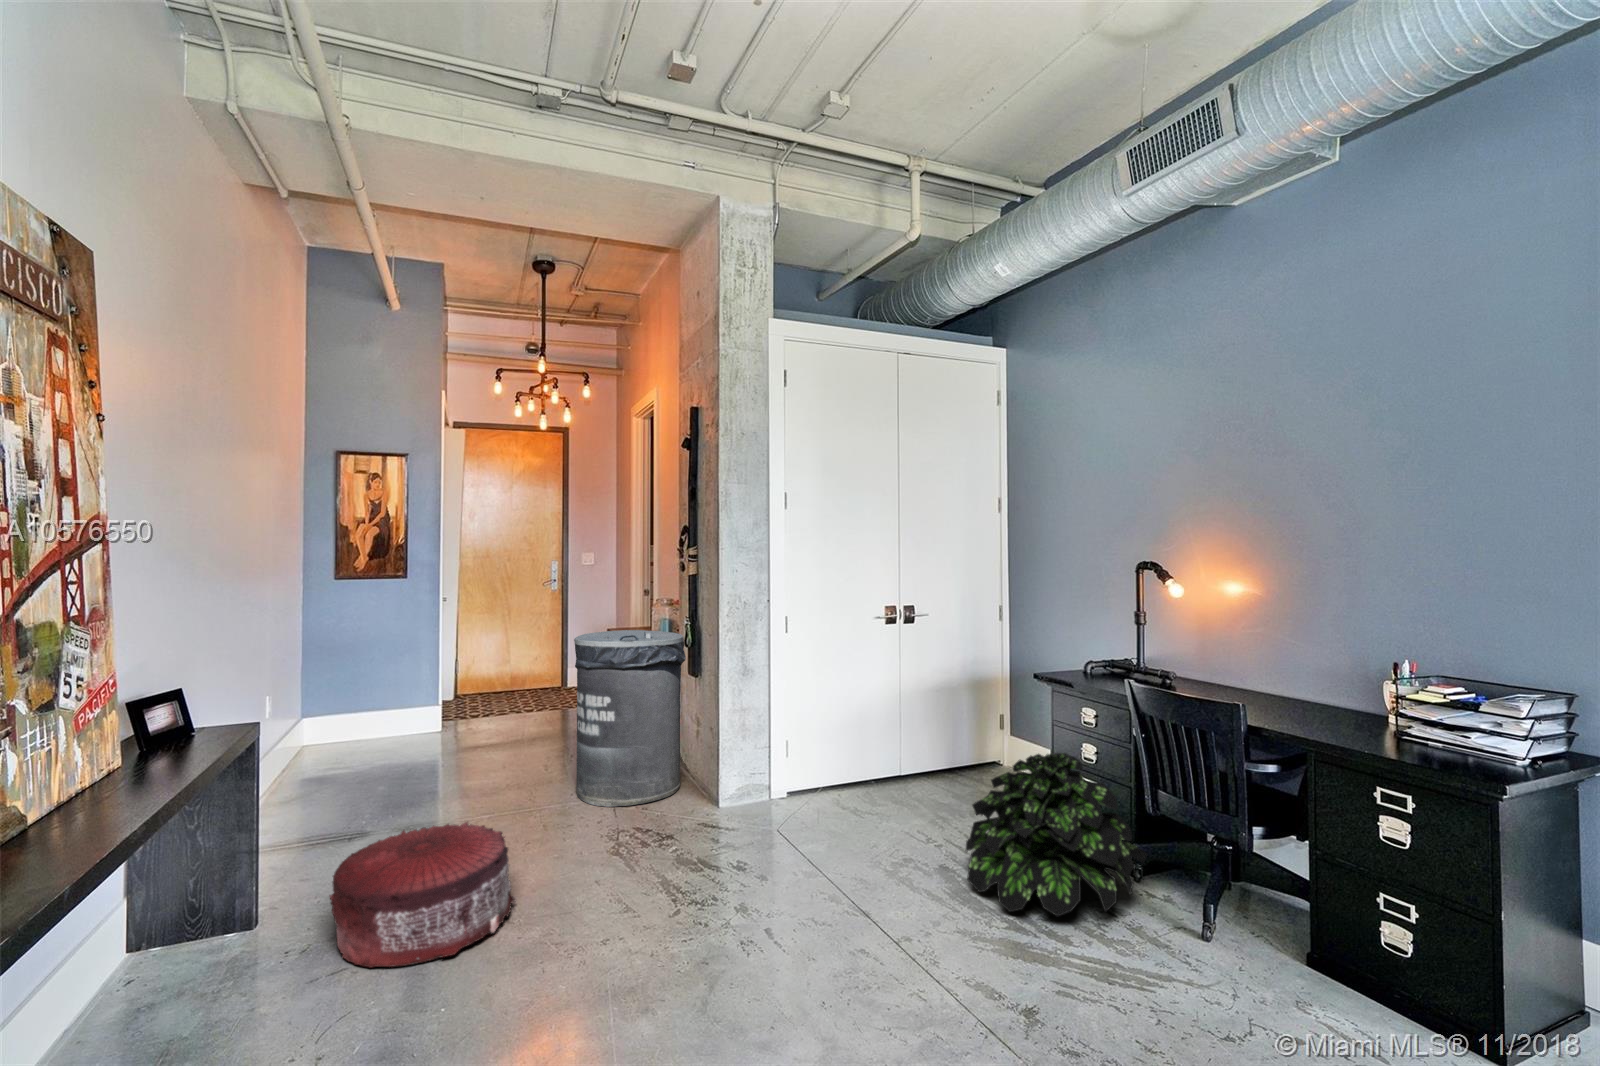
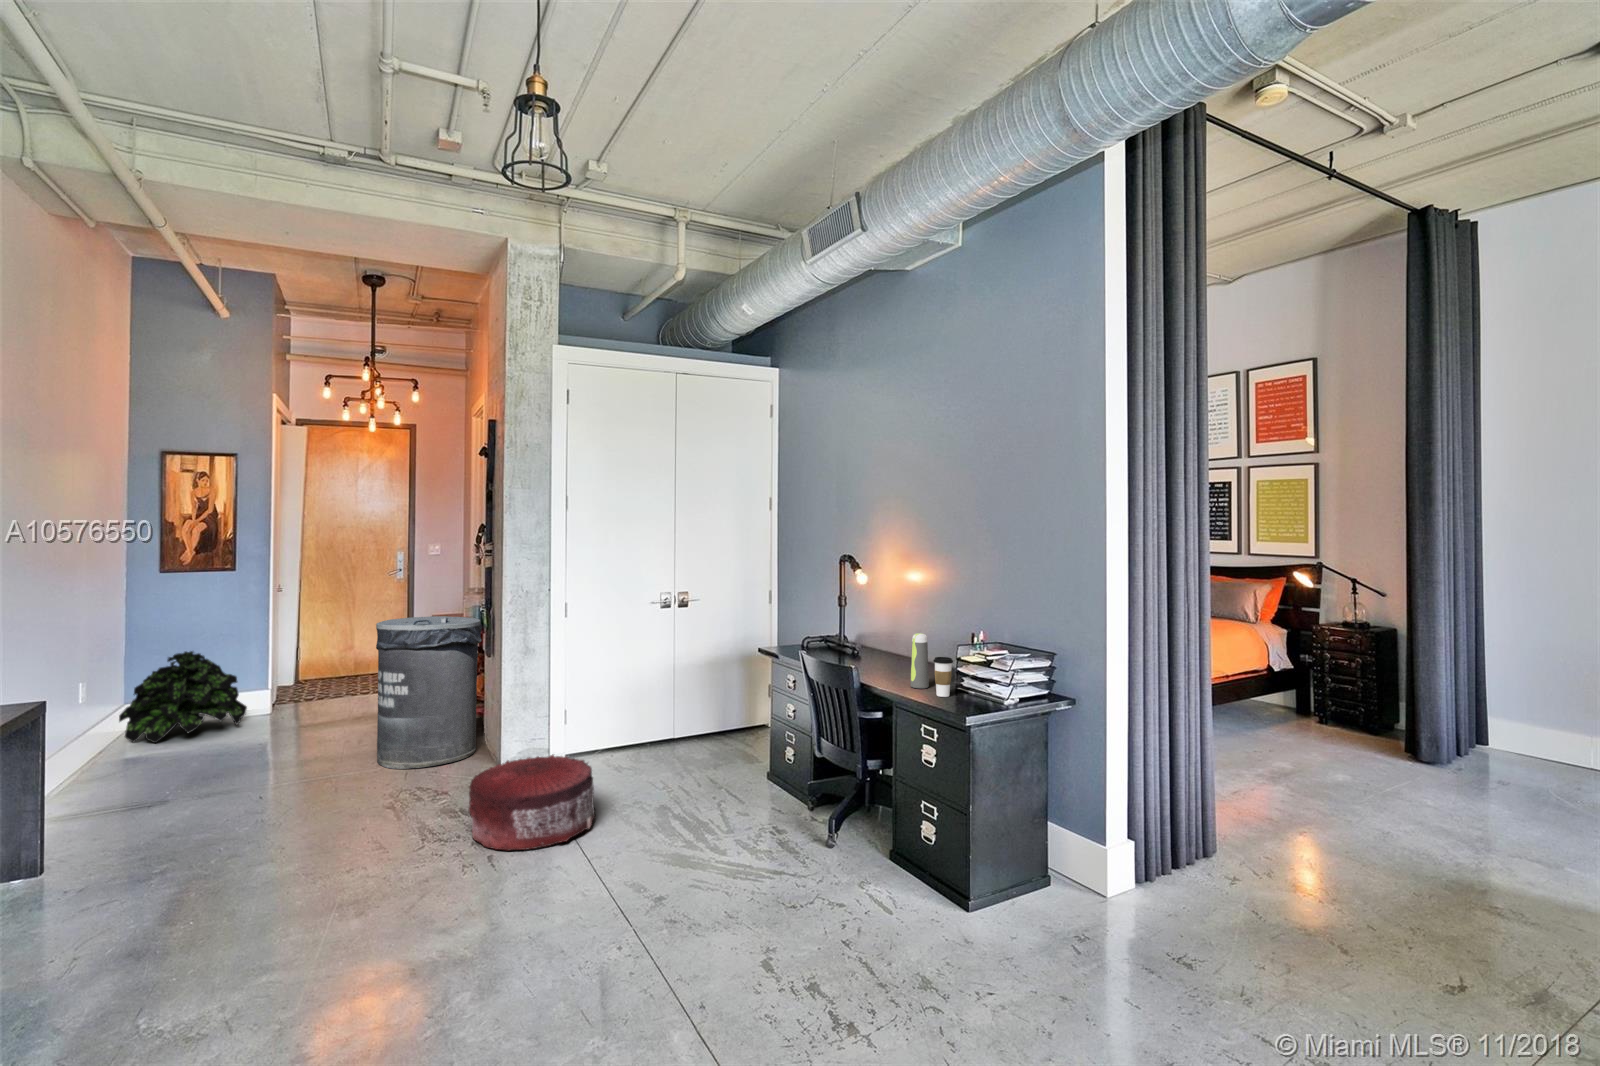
water bottle: none [1322,661,1352,736] -> present [910,633,929,689]
coffee cup: none [1381,695,1415,751] -> present [933,657,953,697]
potted plant: present [965,753,1147,916] -> present [119,651,247,743]
pouf: present [330,822,515,968] -> present [469,755,595,851]

